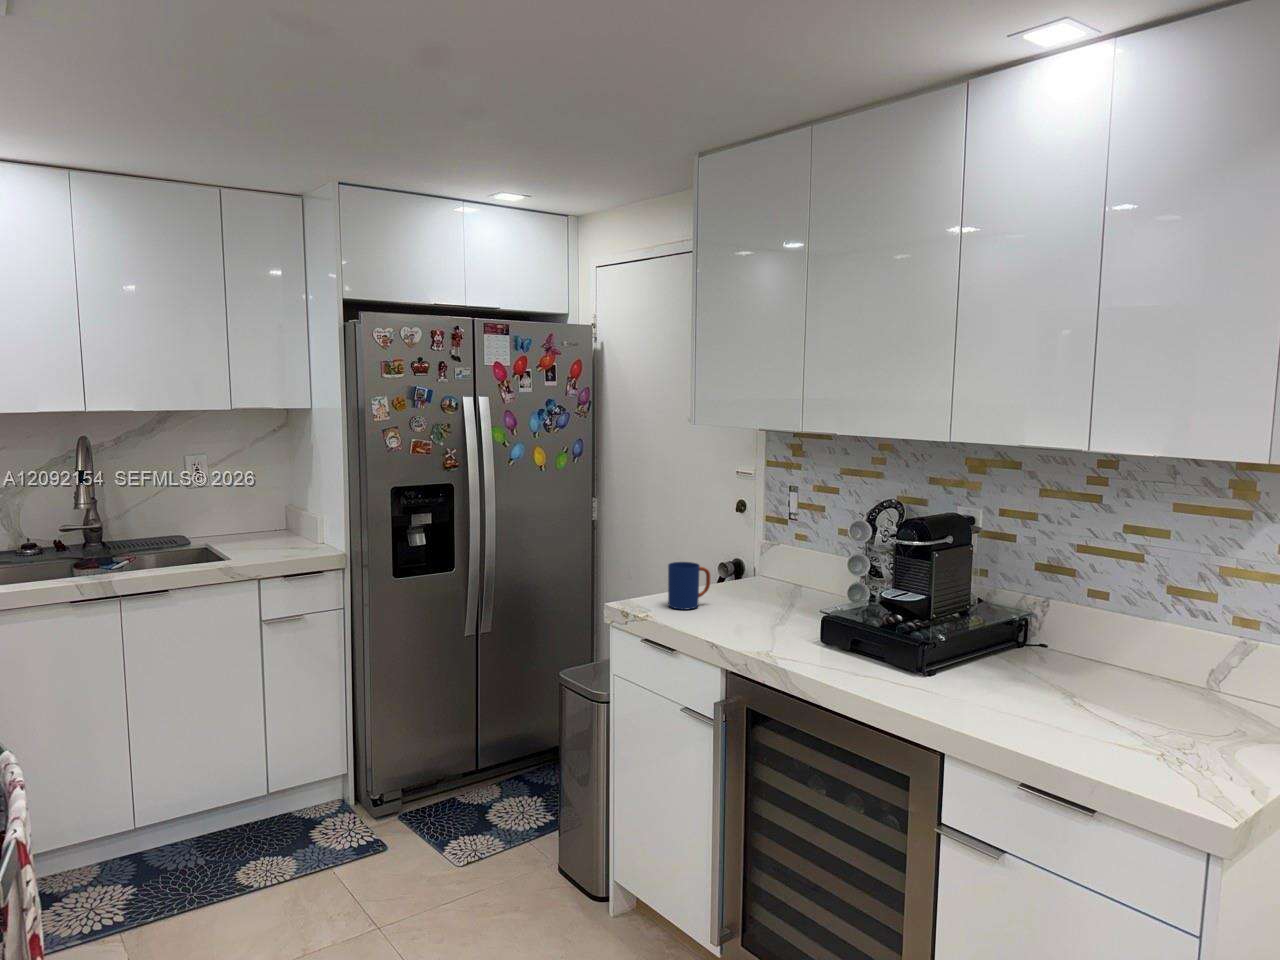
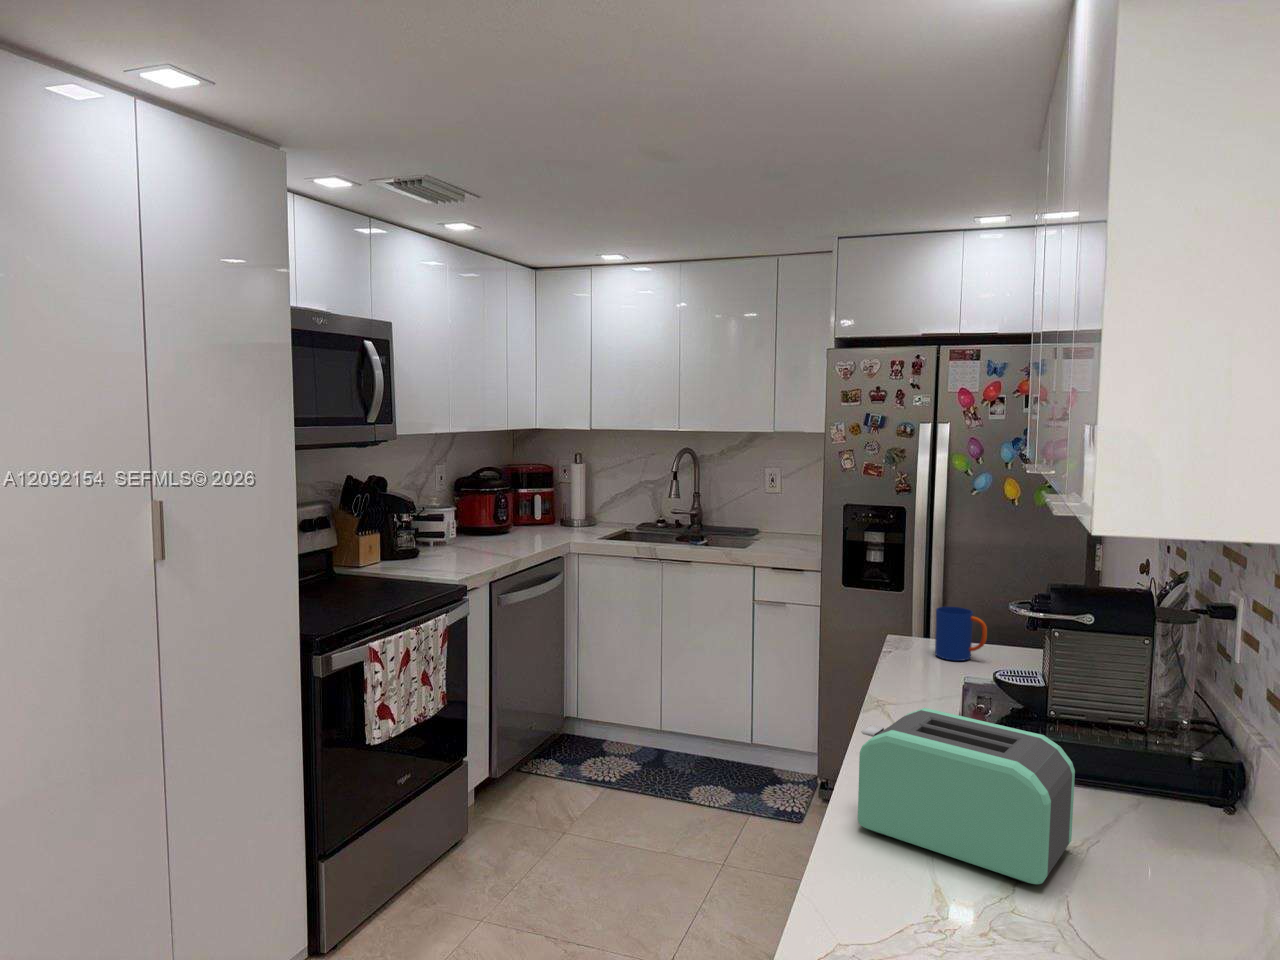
toaster: none [944,616,1107,725] -> present [858,708,1075,884]

